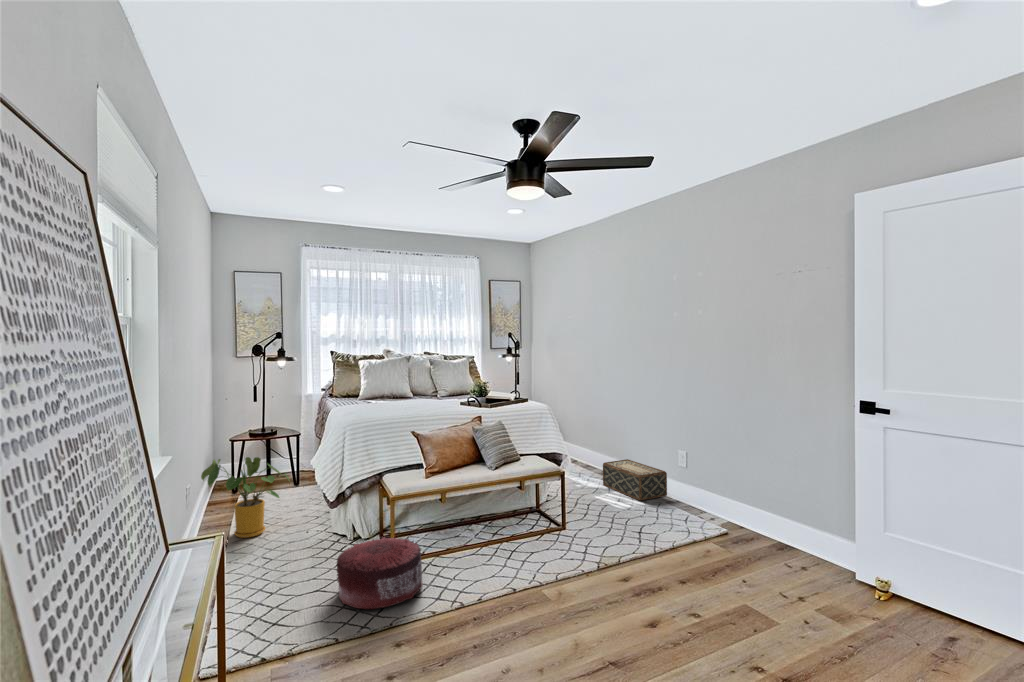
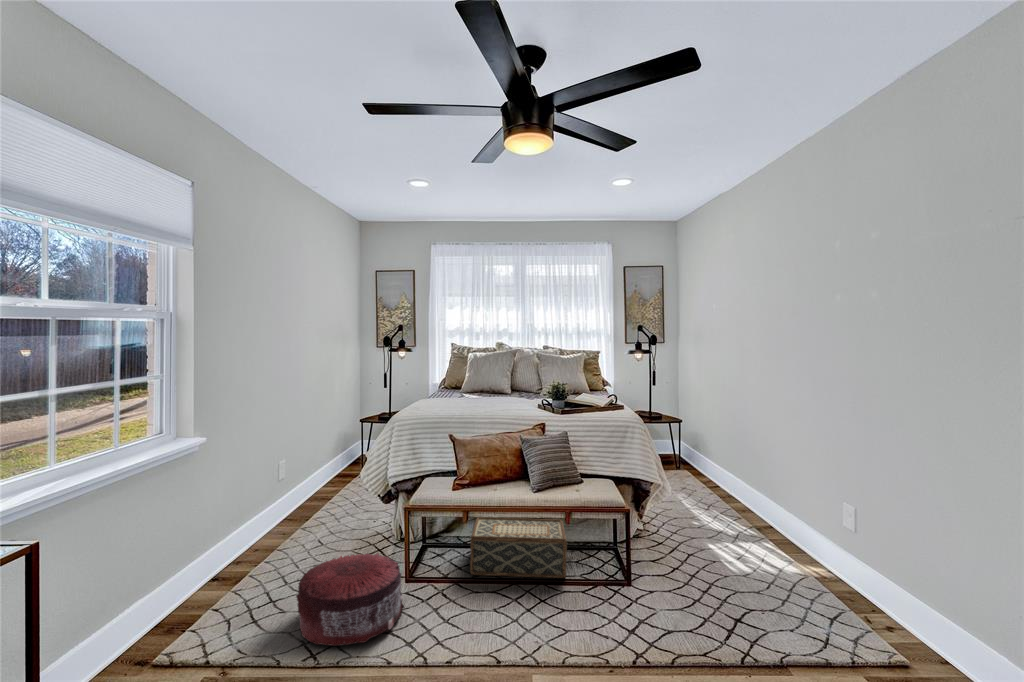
house plant: present [201,457,289,538] -> none [273,438,353,519]
woven basket: present [603,459,667,500] -> present [470,517,567,578]

